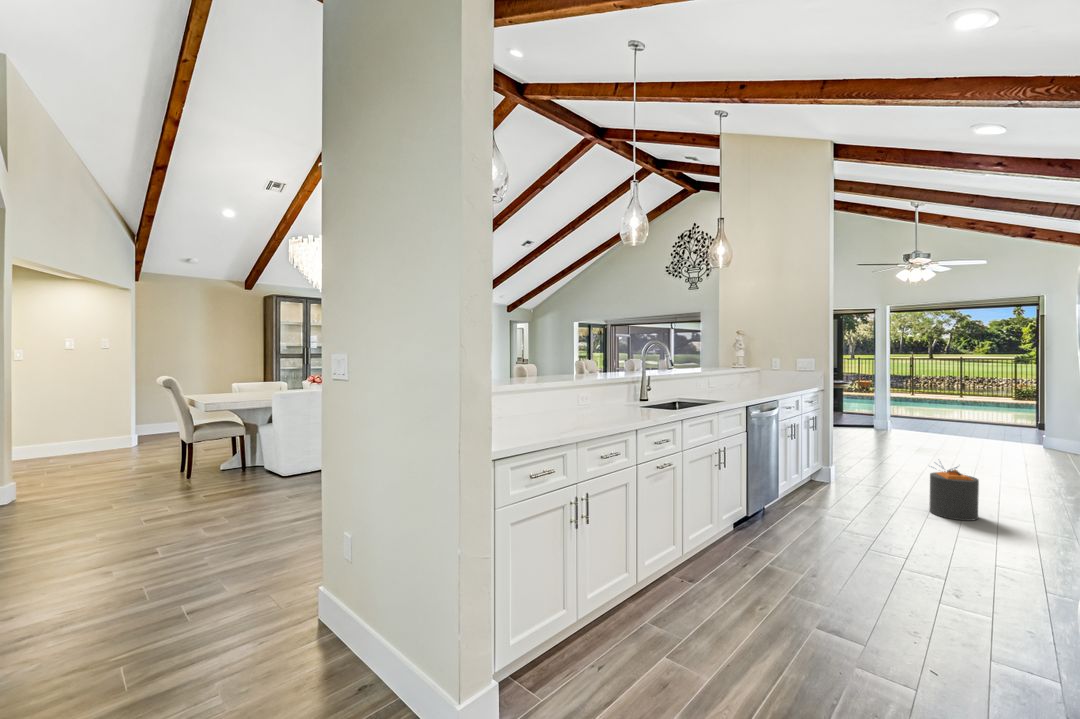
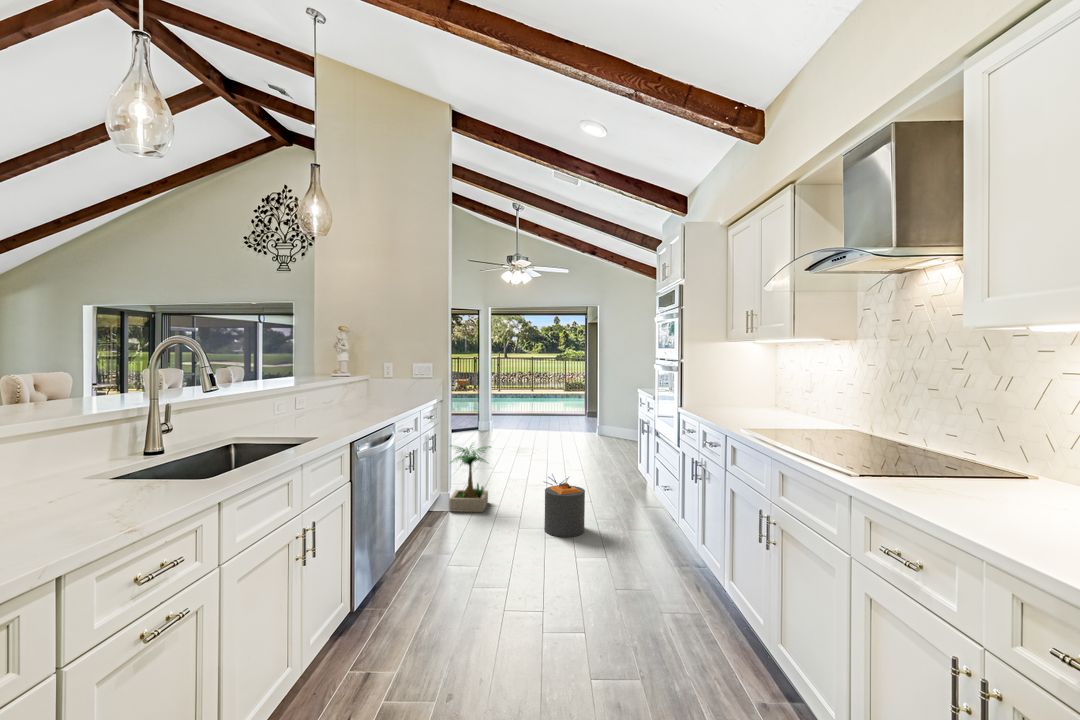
potted plant: none [828,427,881,489] -> present [449,443,491,512]

